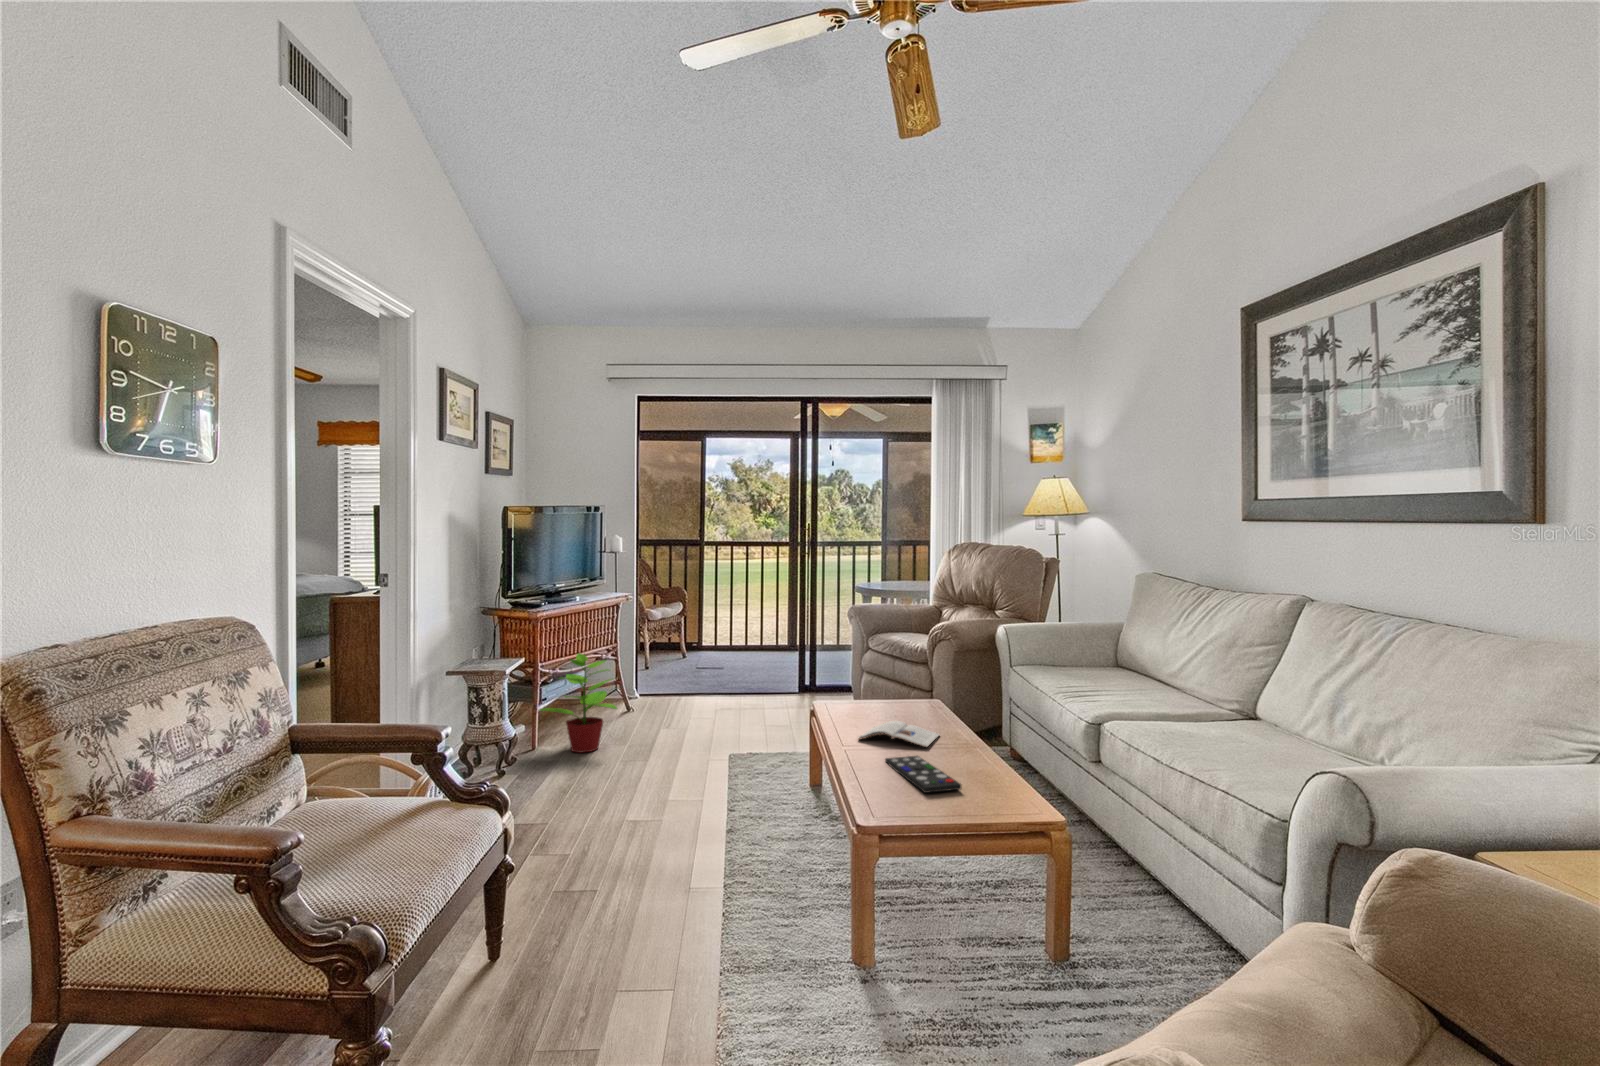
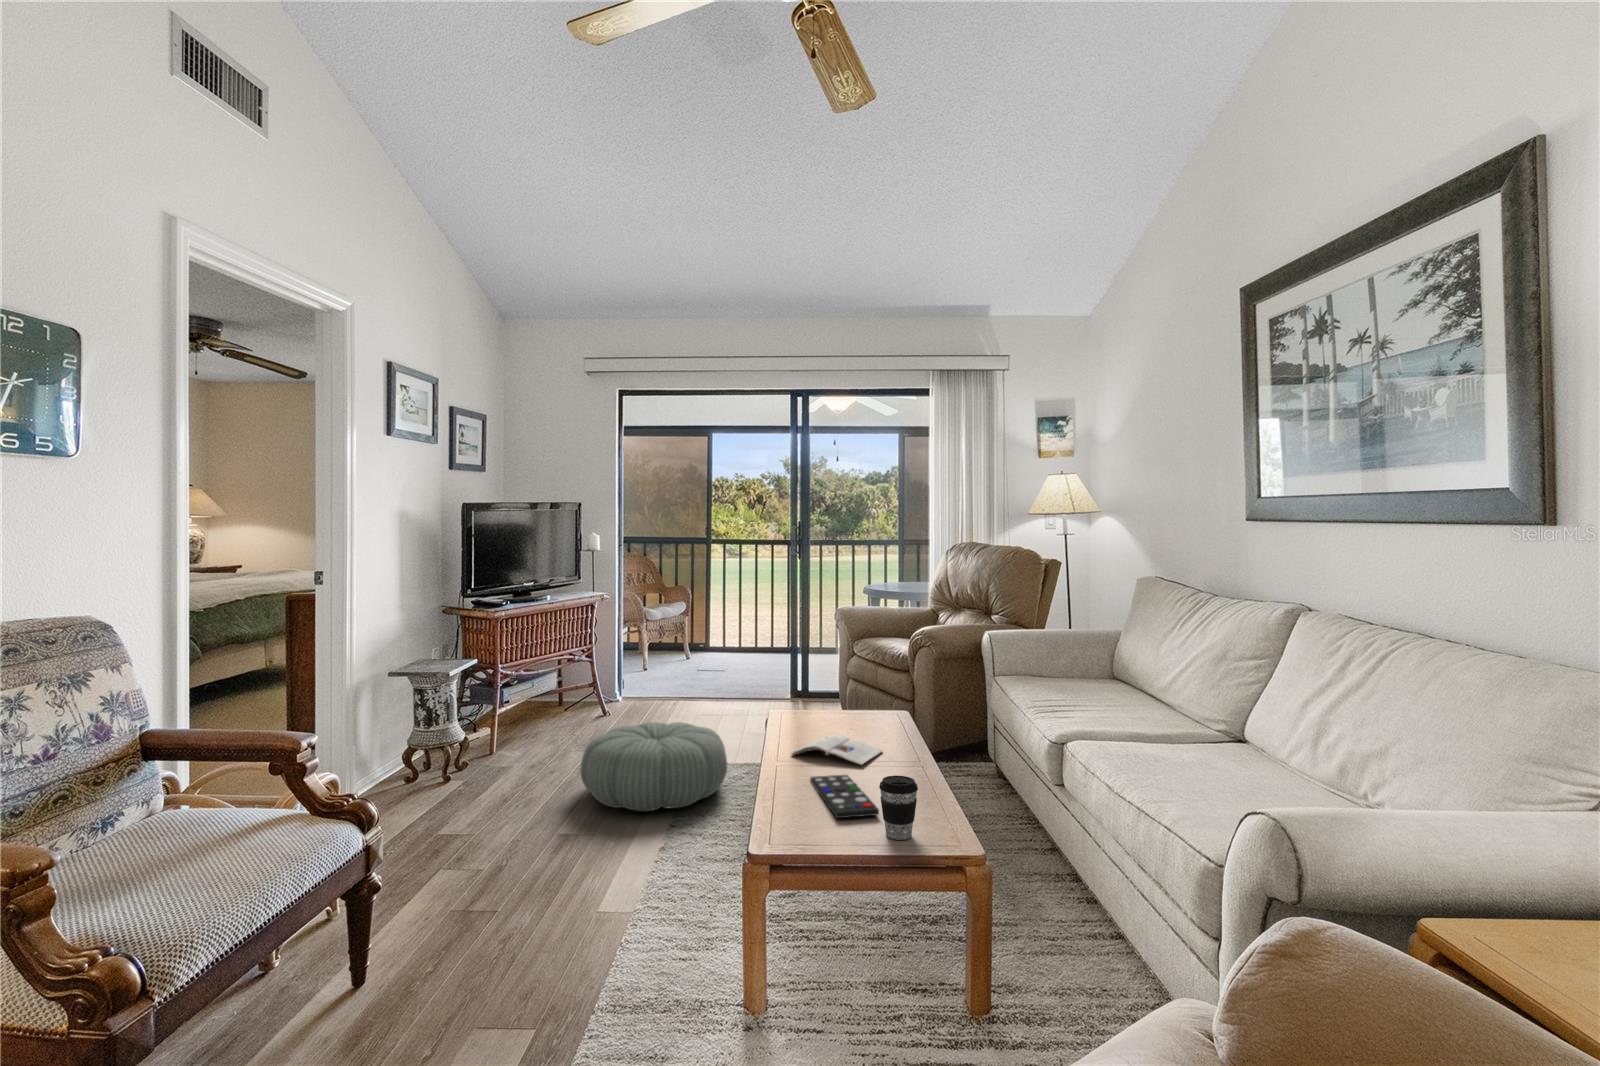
potted plant: present [540,653,617,753] -> none [492,652,575,758]
pouf: none [638,715,776,798] -> present [581,722,727,811]
coffee cup: none [967,753,1002,809] -> present [879,776,918,840]

